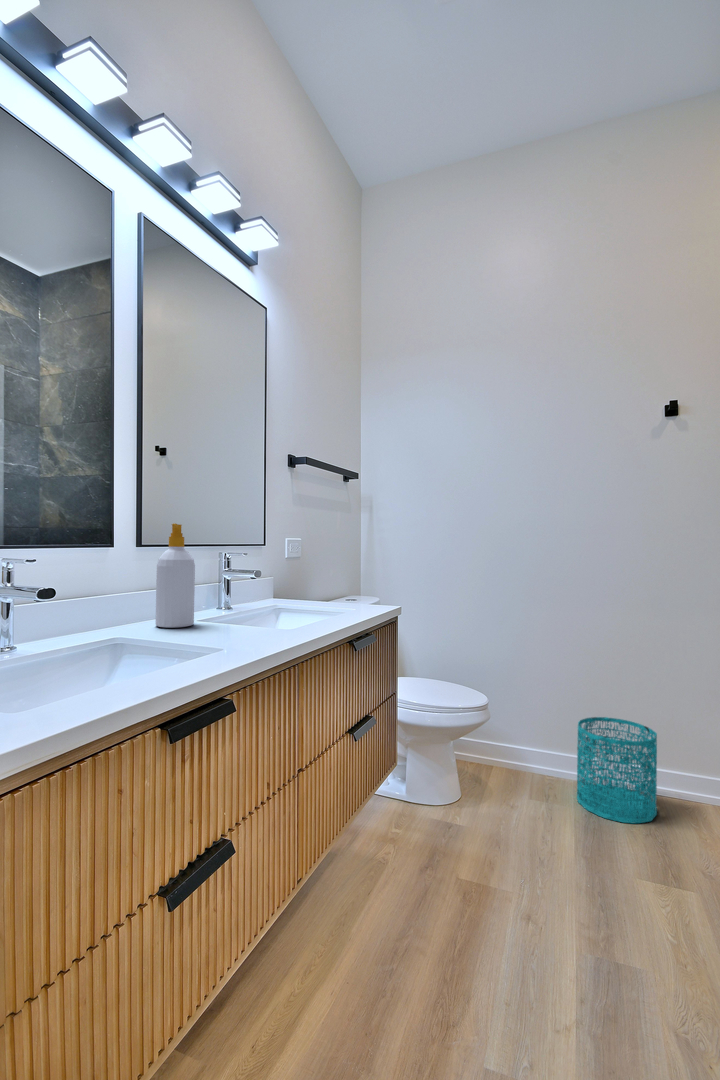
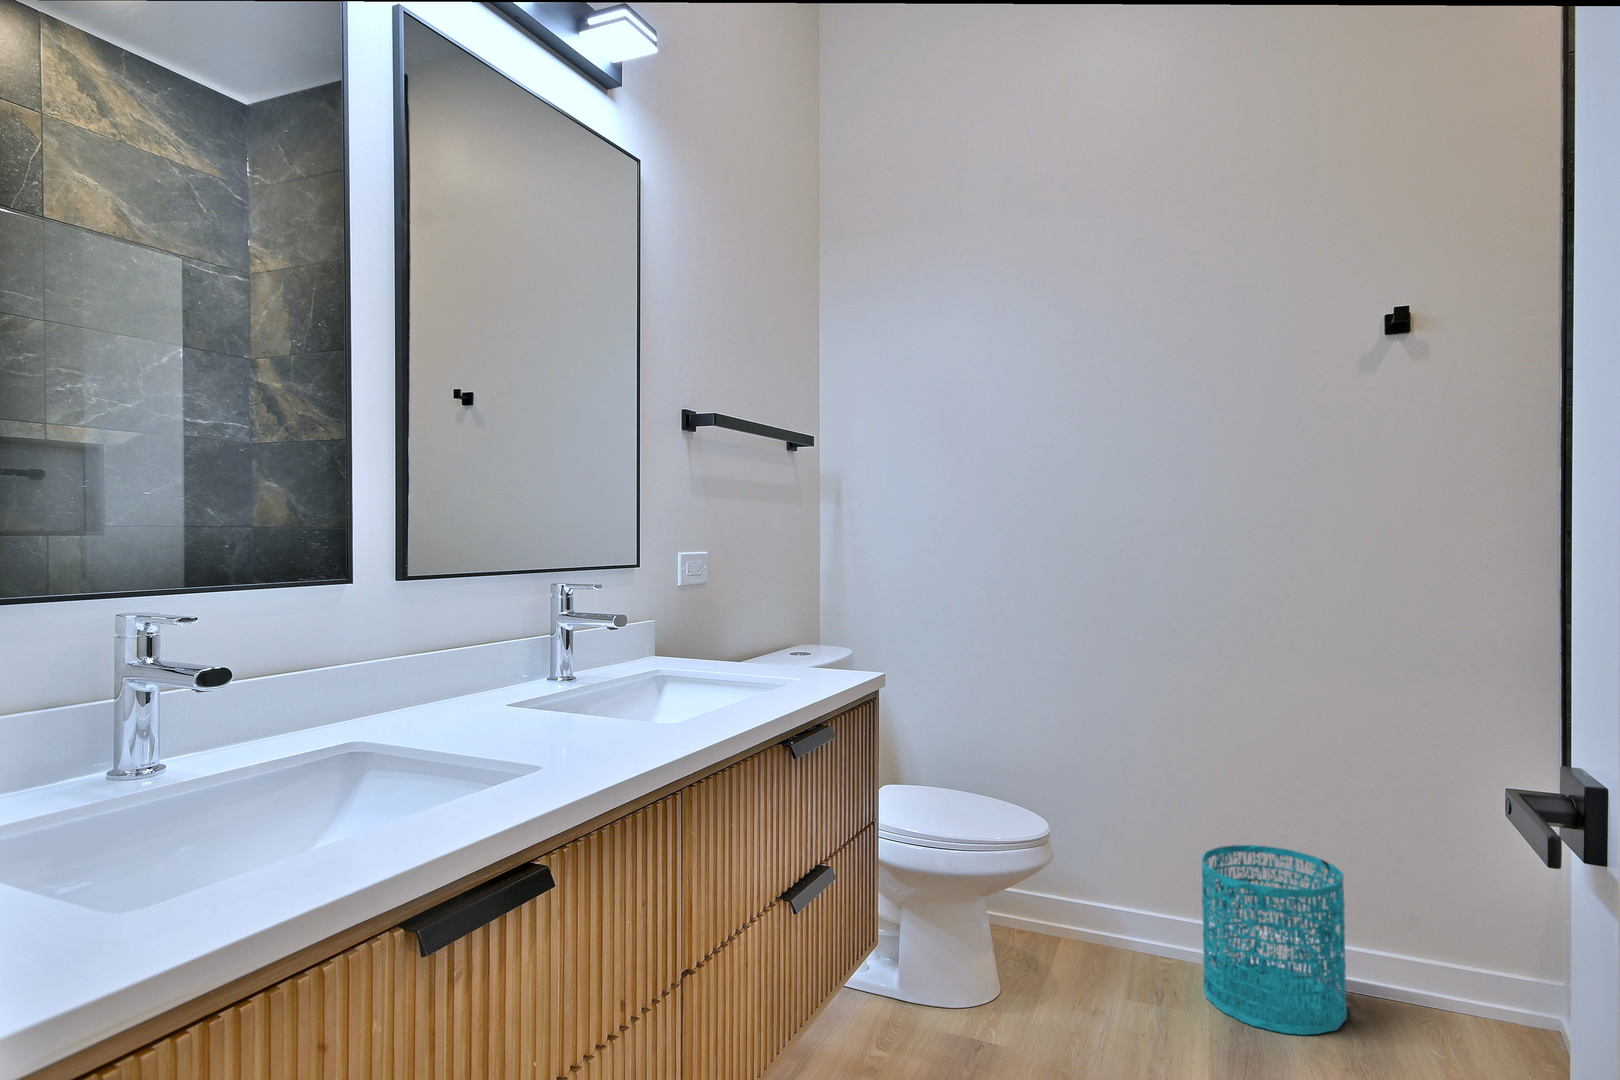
soap bottle: present [156,523,195,628] -> none [428,536,498,721]

